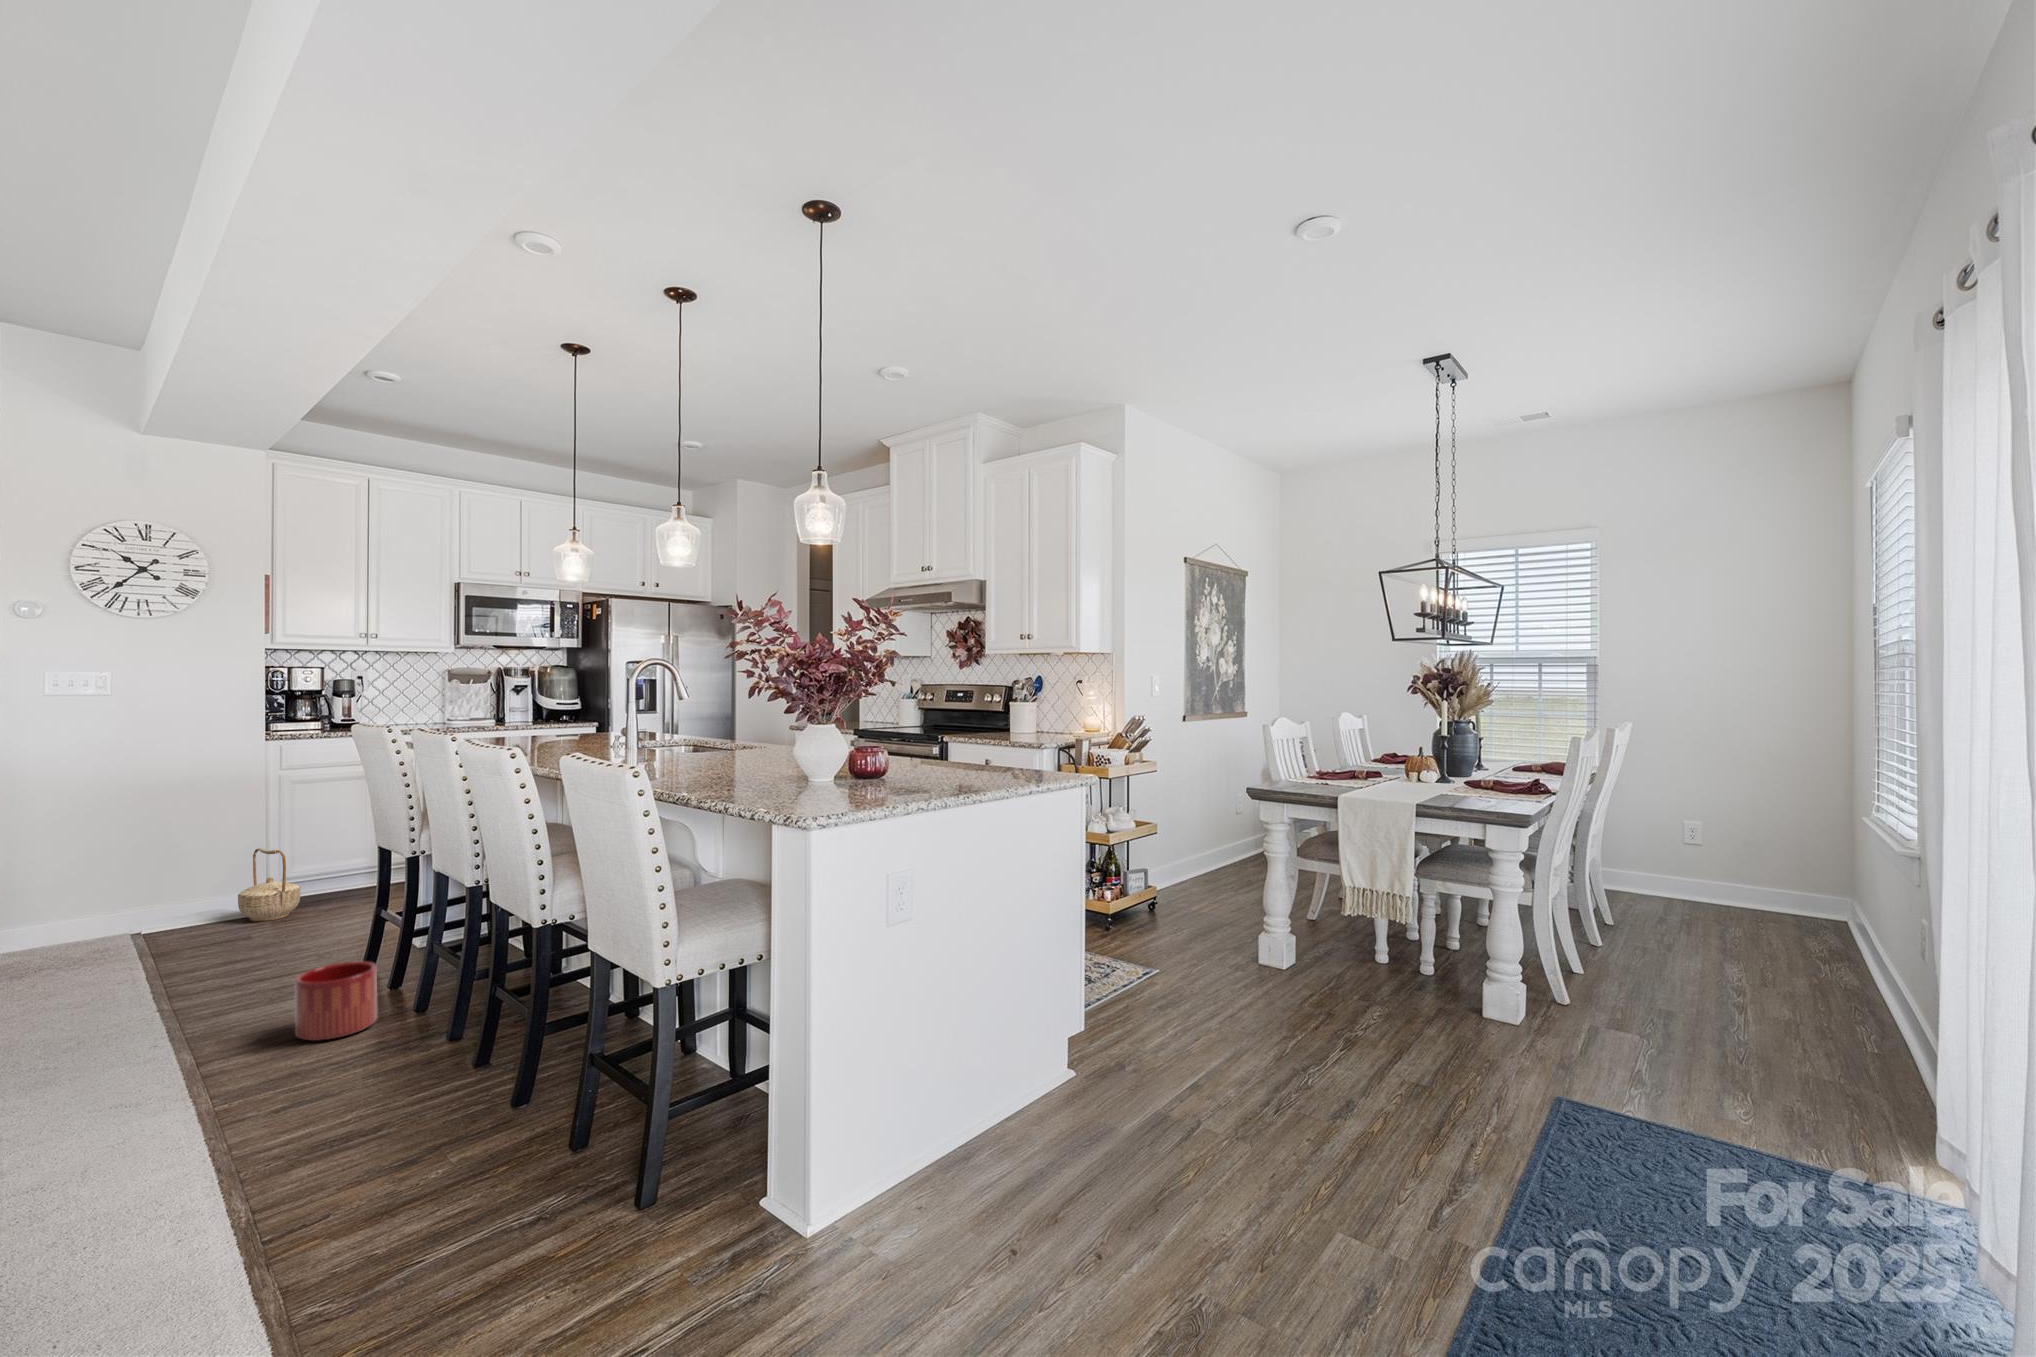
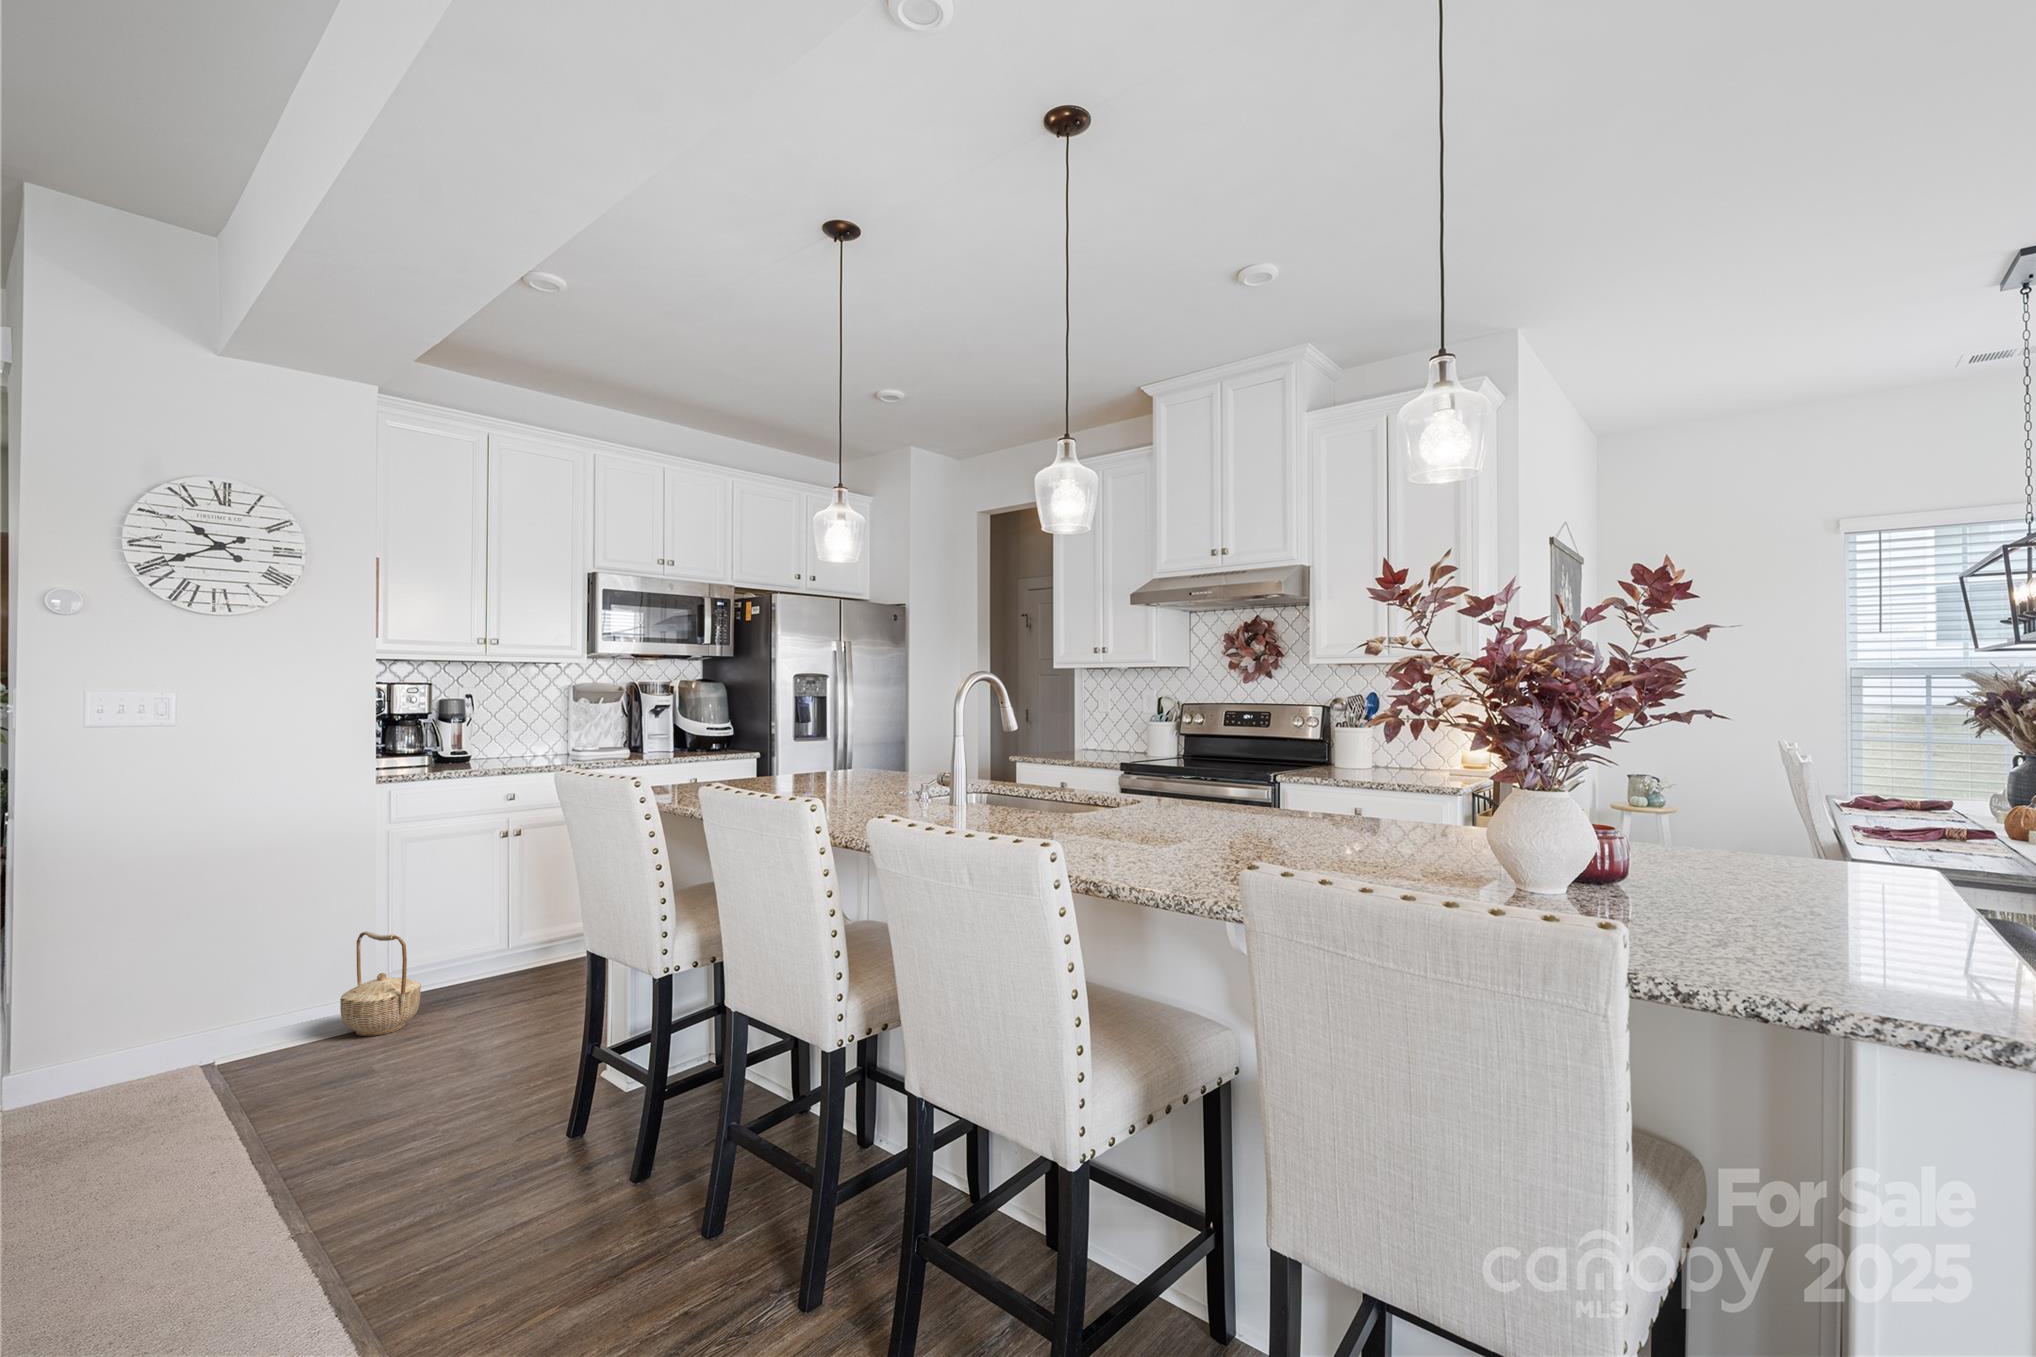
planter: present [295,961,377,1041] -> none [519,1146,636,1294]

